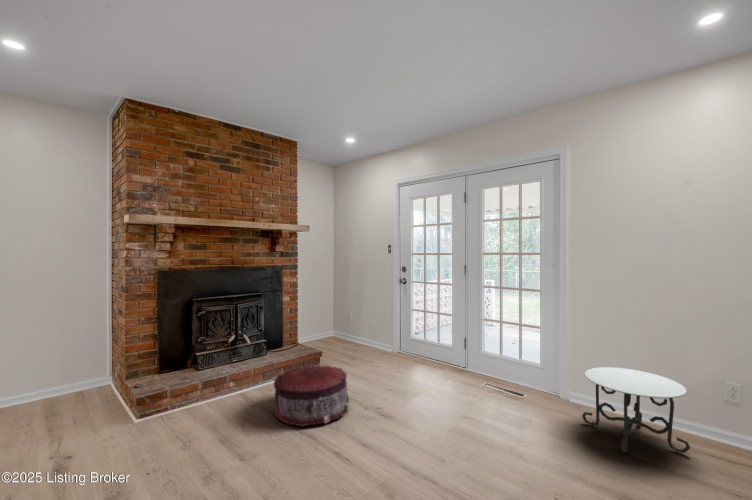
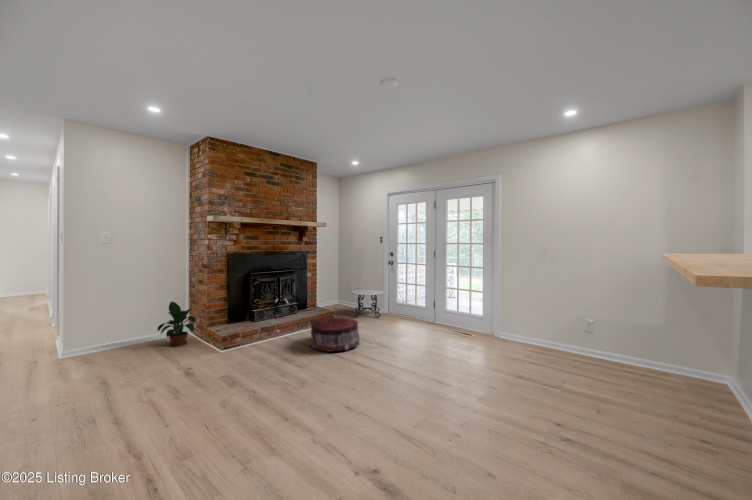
potted plant: none [50,342,114,411] -> present [158,302,196,346]
side table: present [582,367,690,453] -> present [351,290,384,317]

